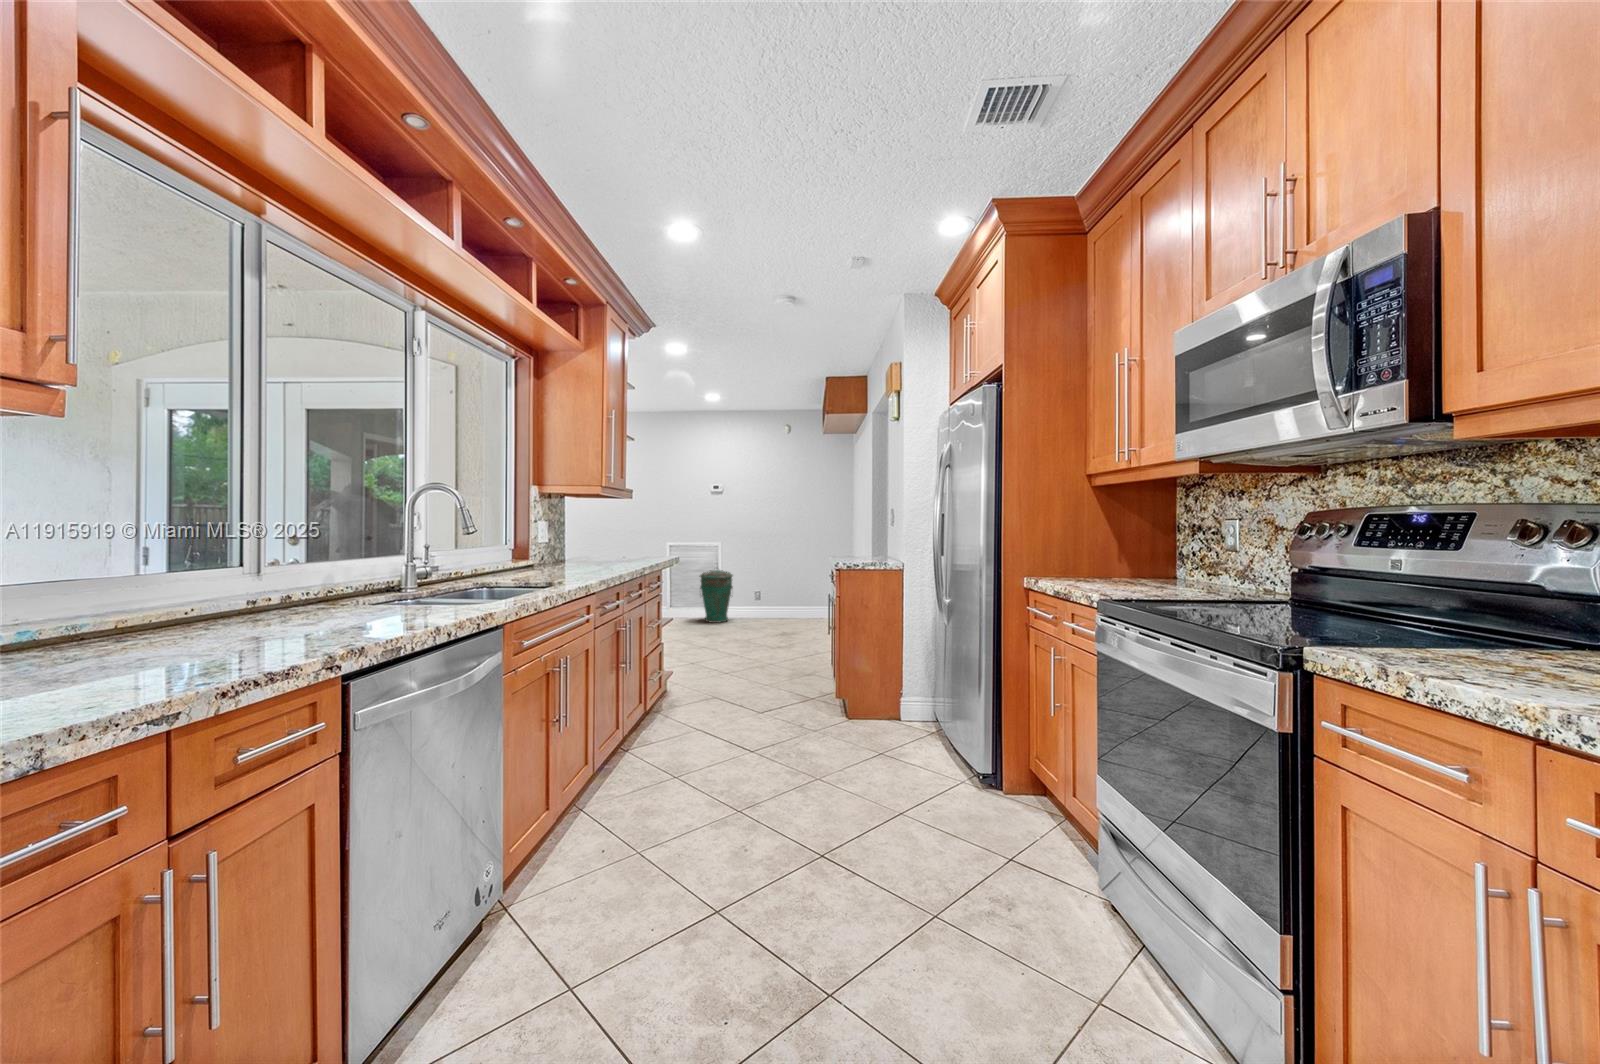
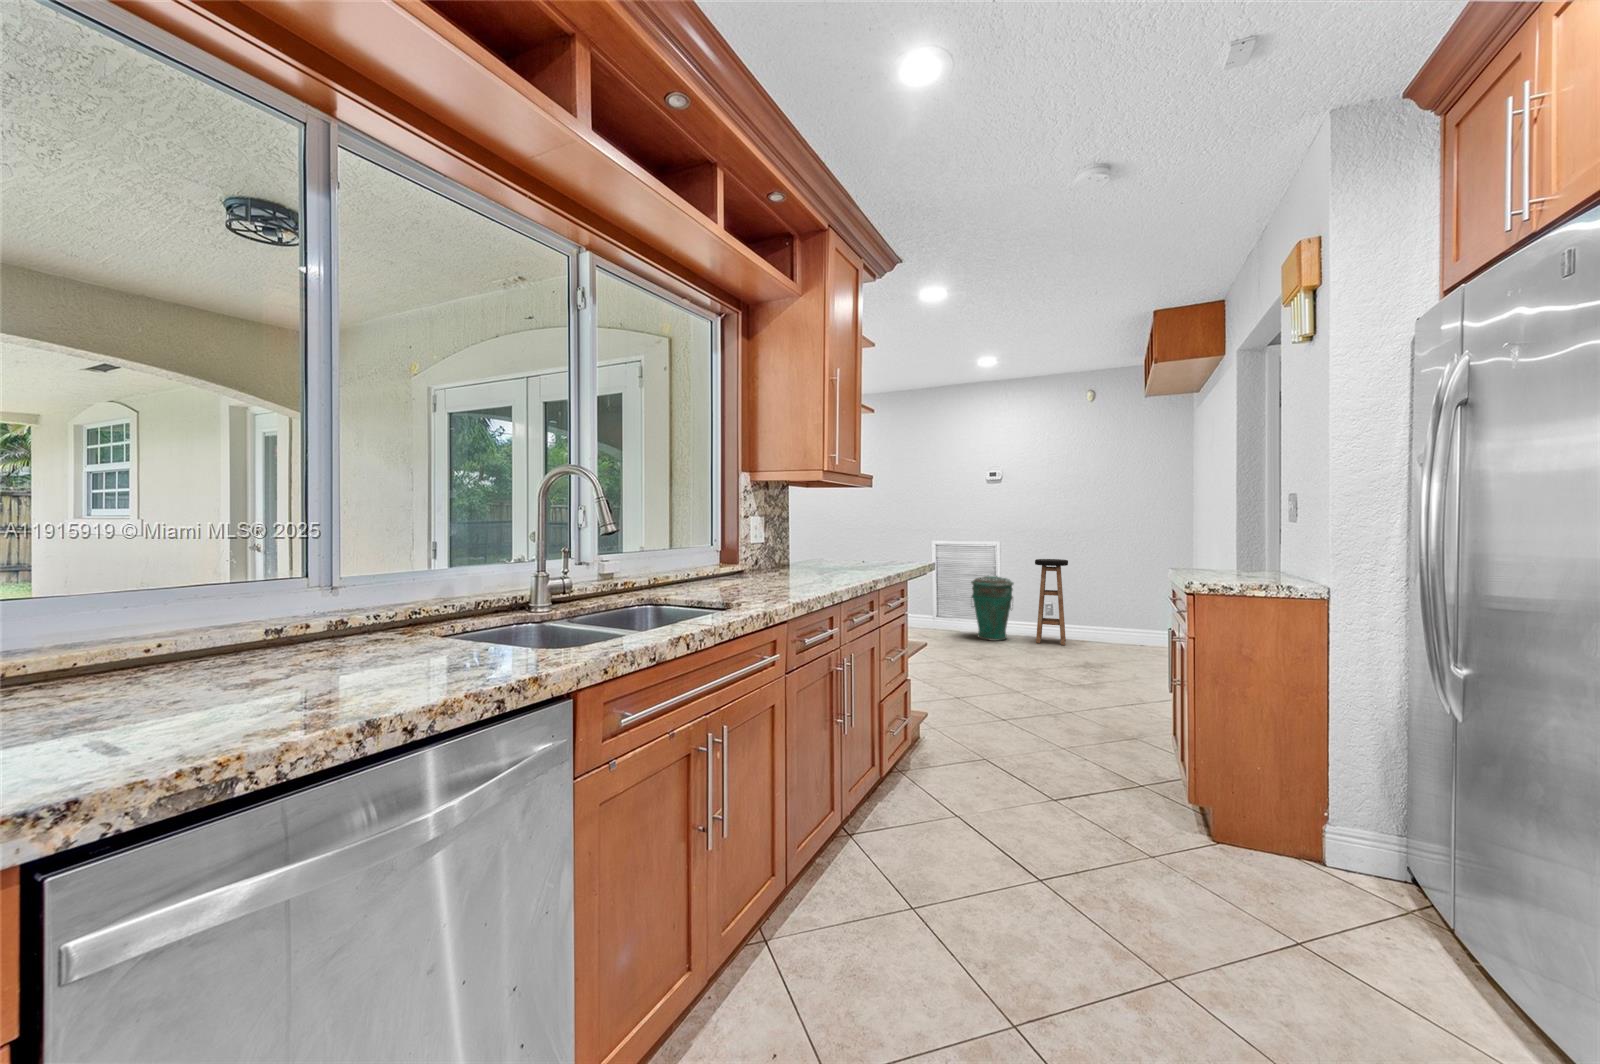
bar stool: none [749,555,773,622] -> present [1035,559,1068,645]

